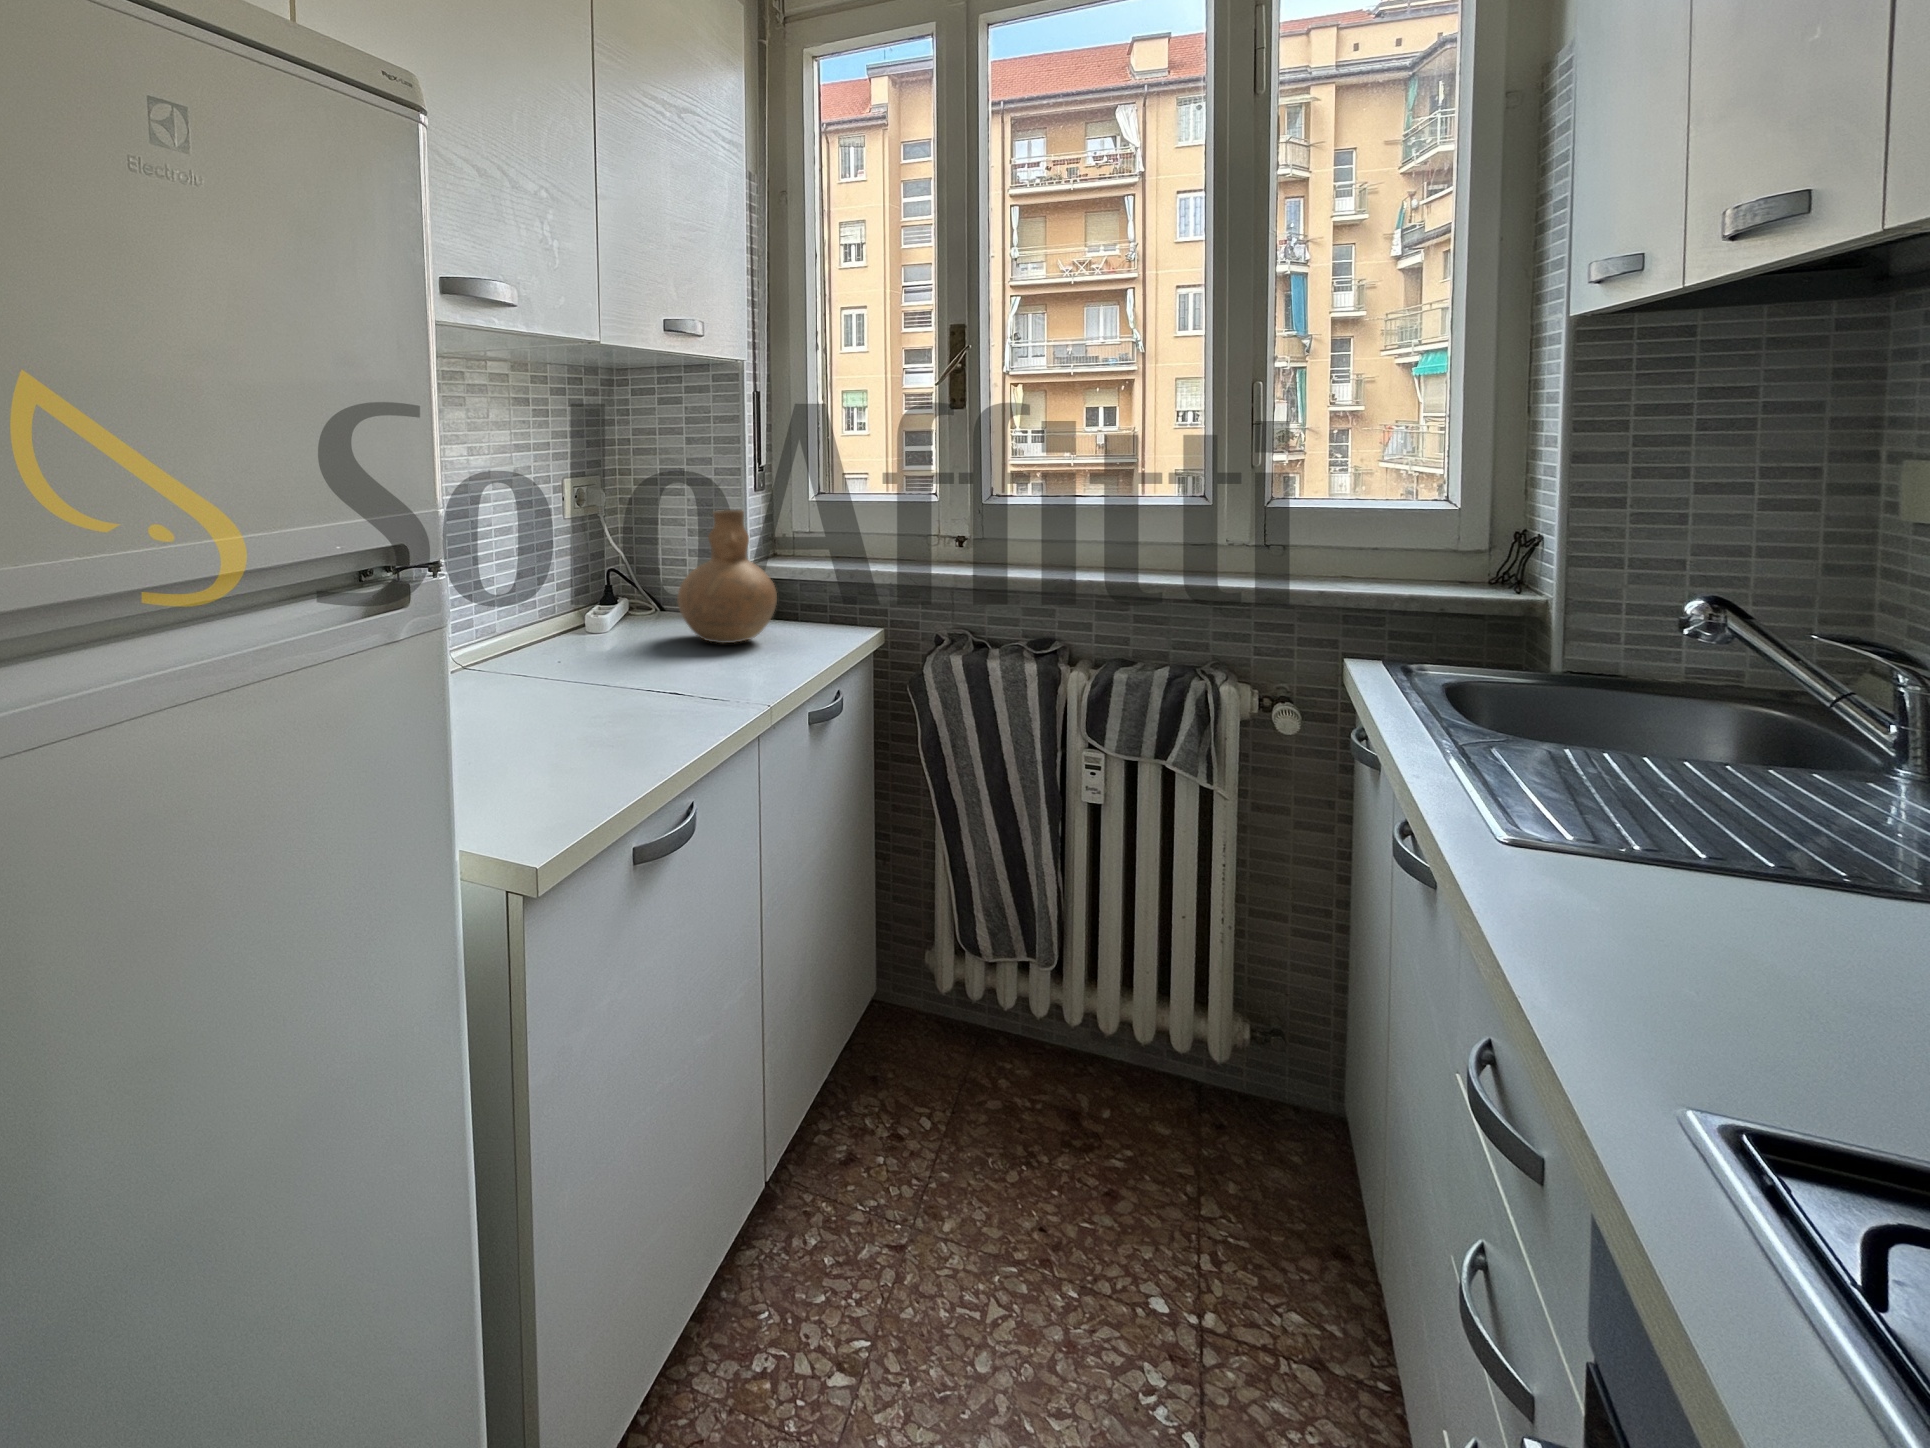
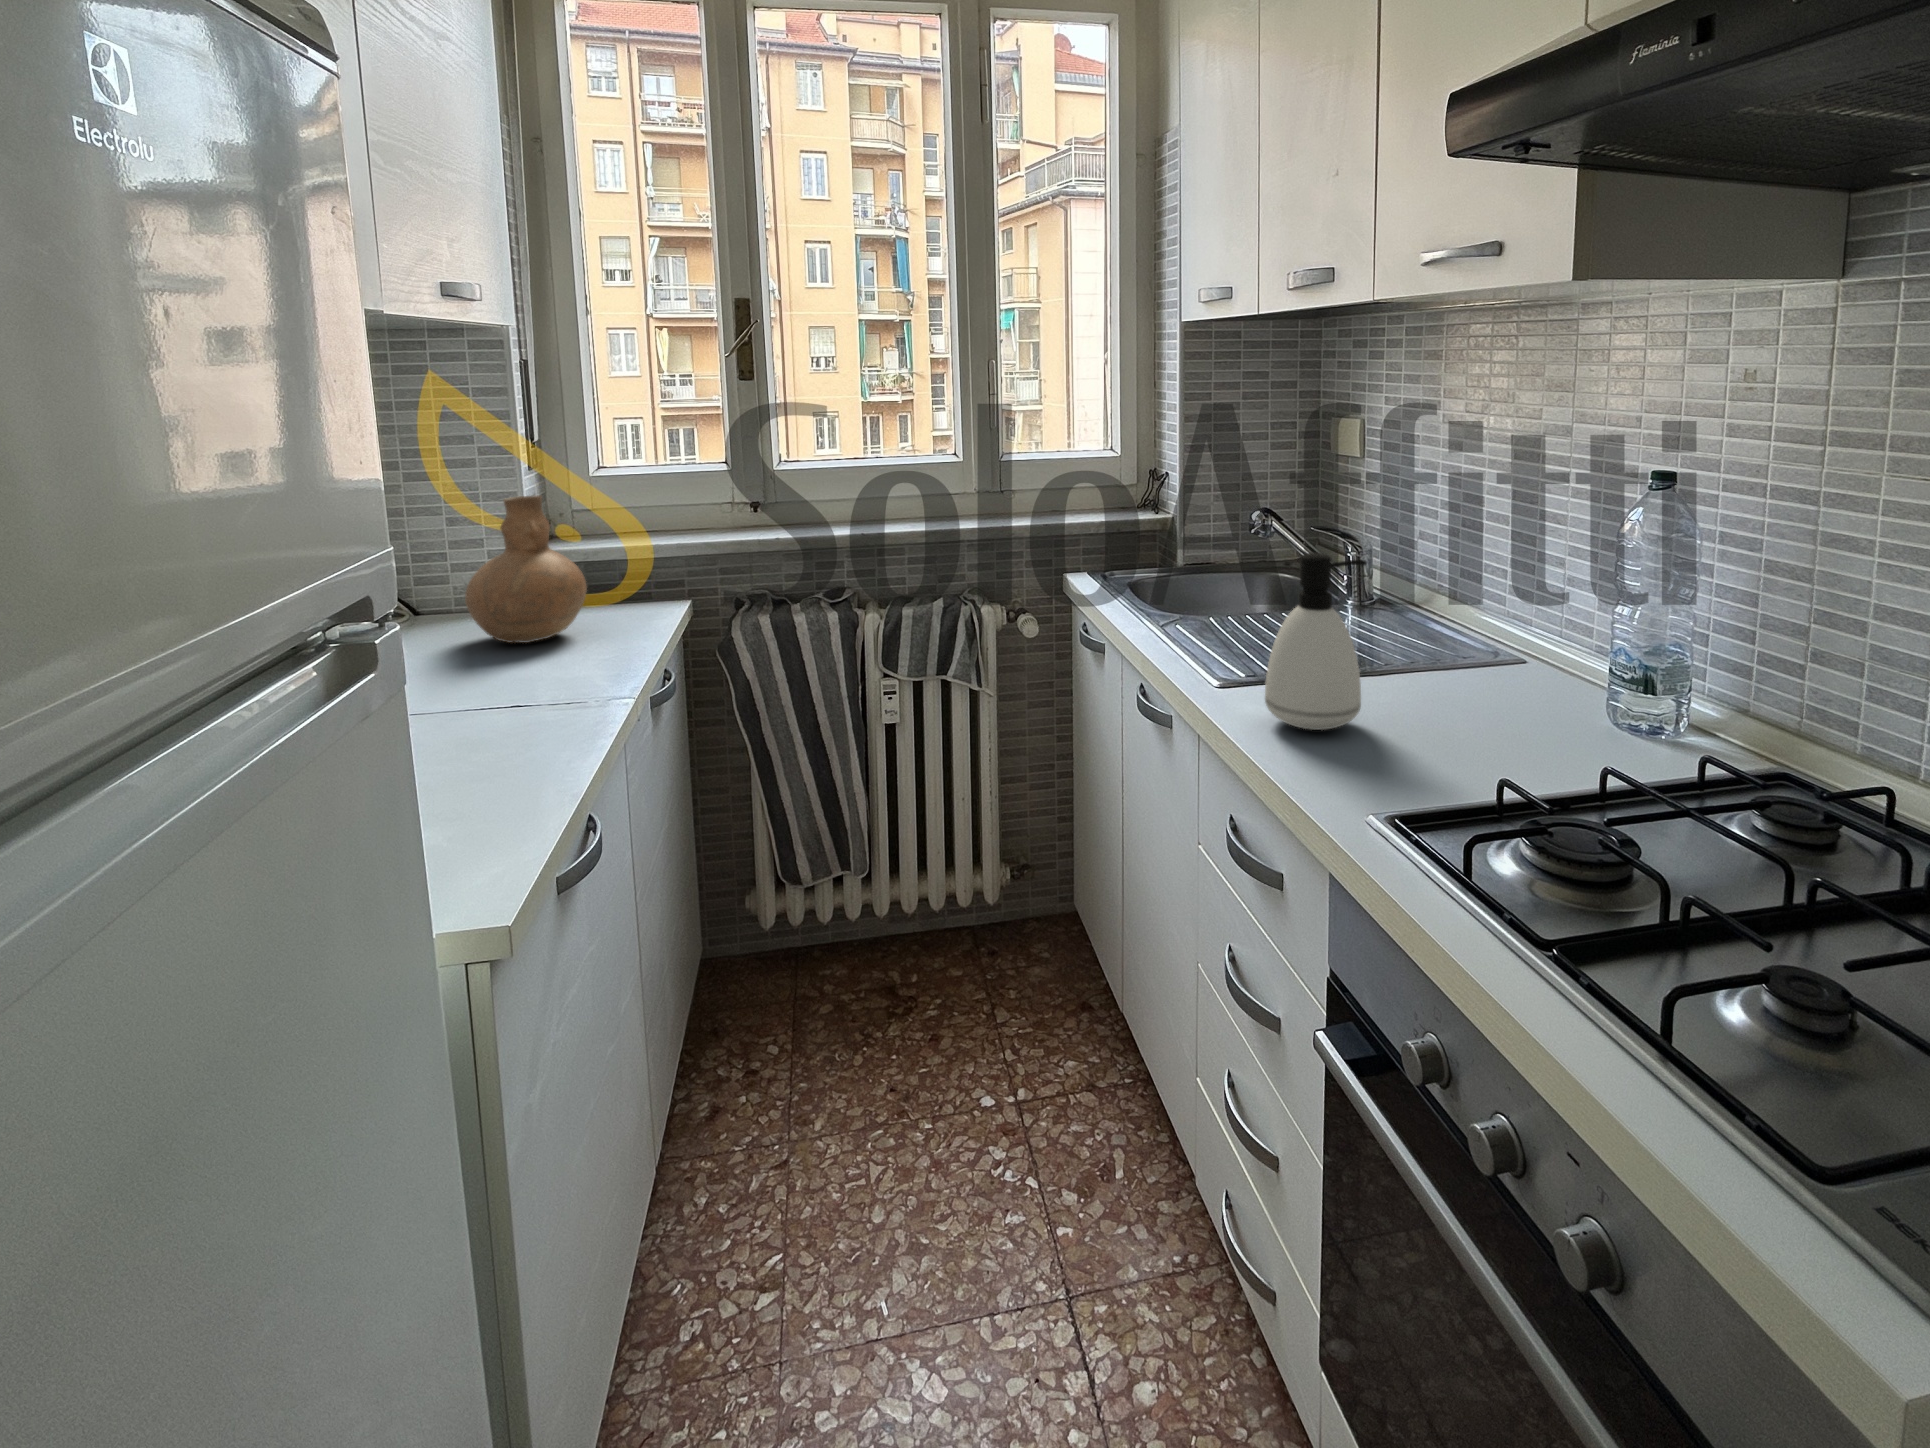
soap dispenser: none [1563,646,1804,951] -> present [1265,553,1367,730]

